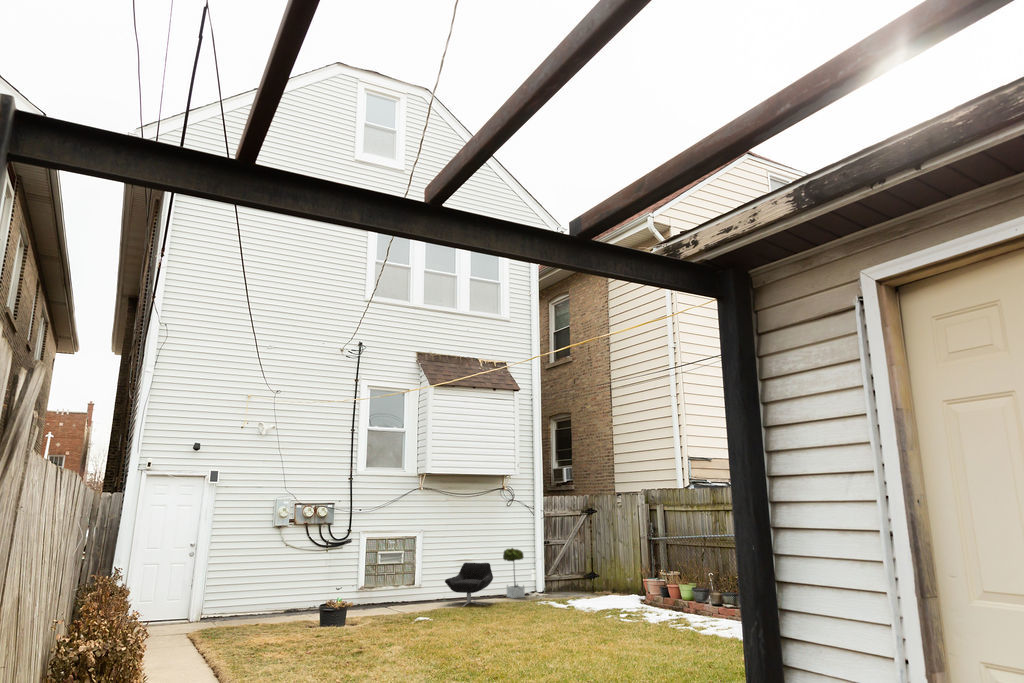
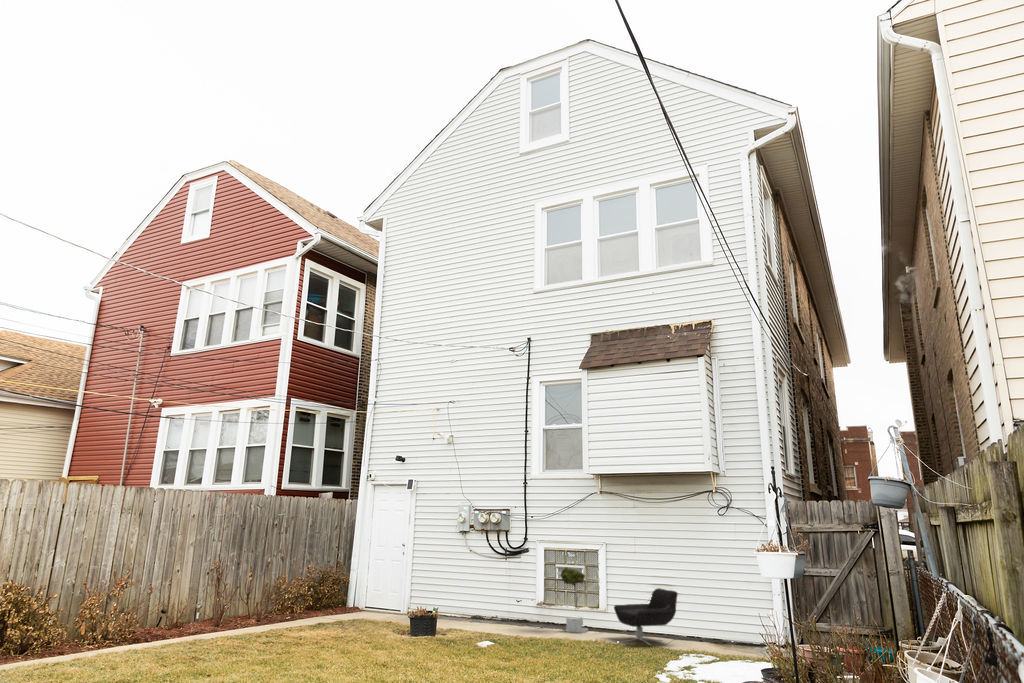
potted tree: present [503,548,525,598] -> present [561,567,588,633]

